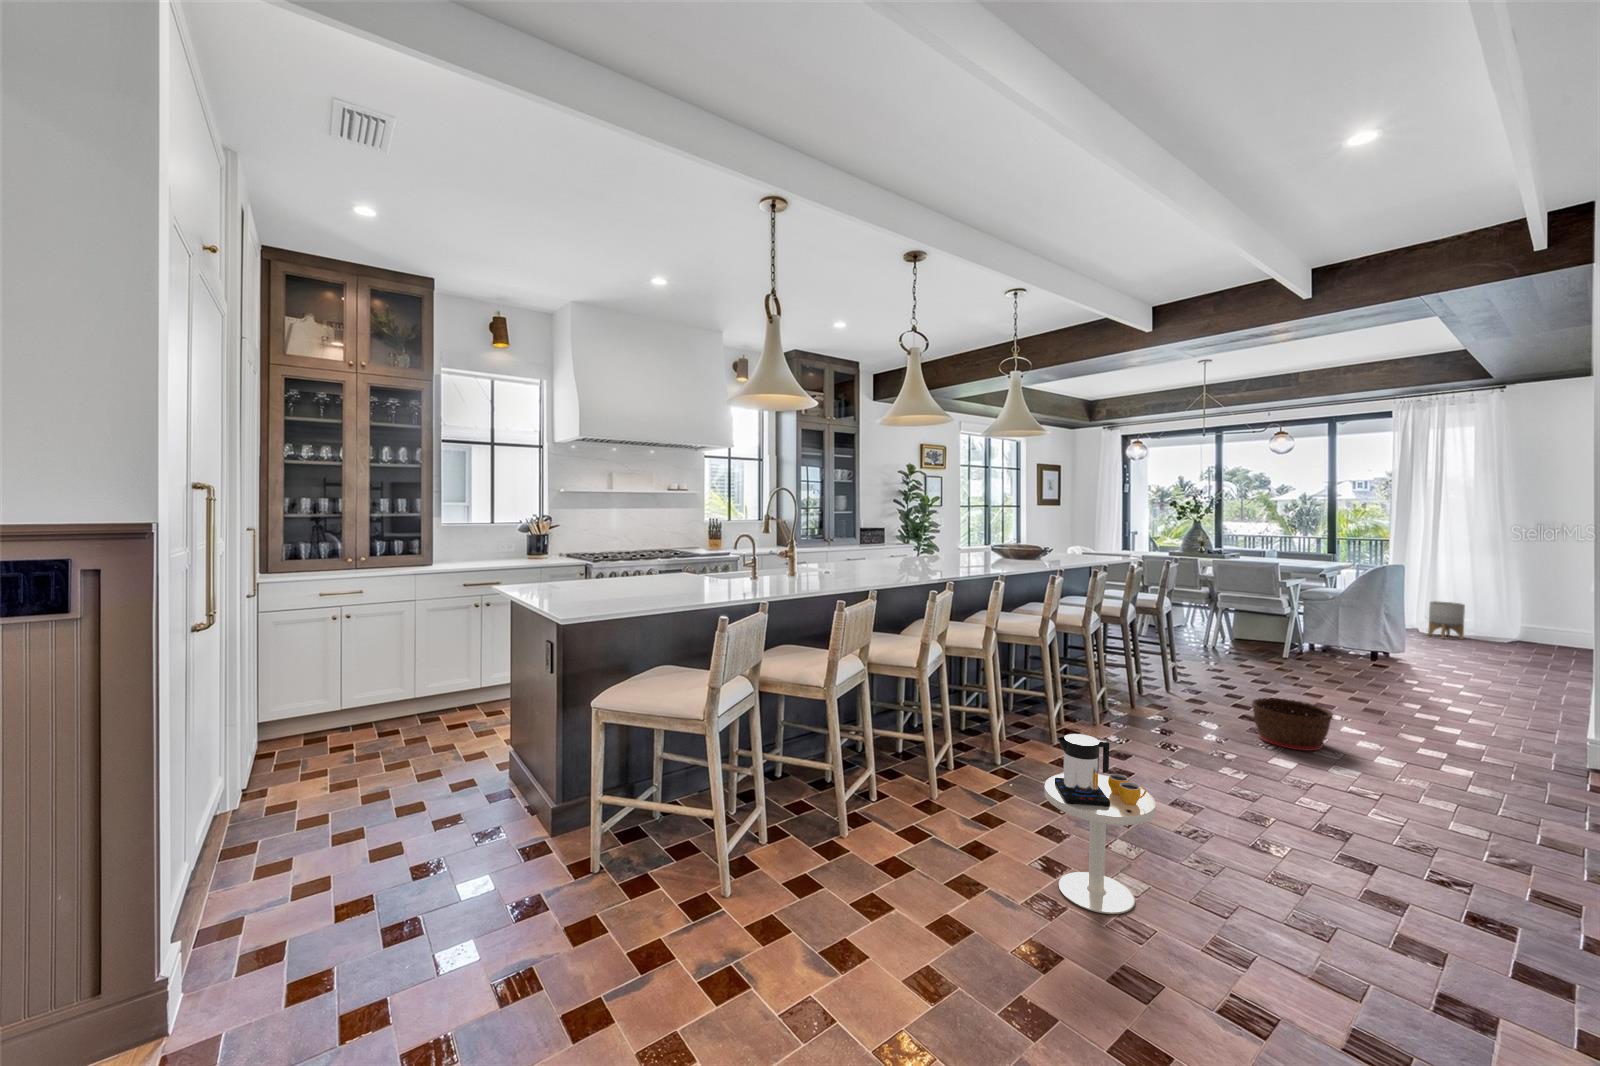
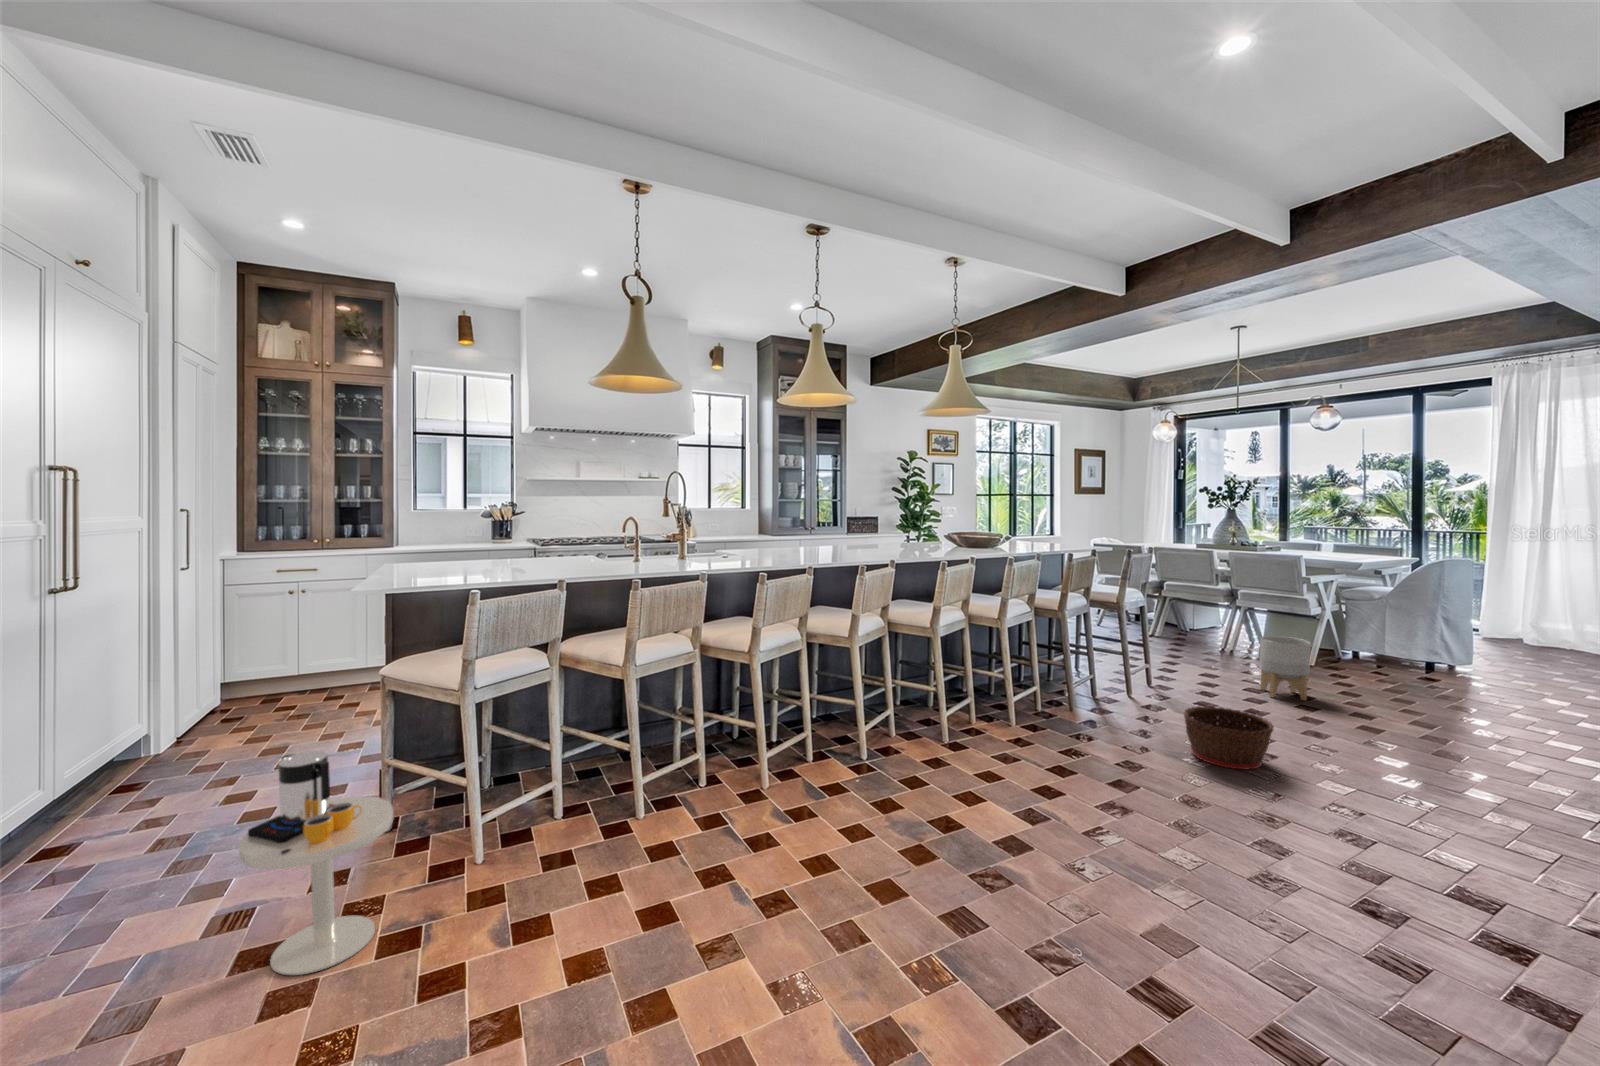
planter: present [1428,601,1465,640] -> present [1260,636,1311,700]
side table: present [1044,734,1156,914] -> present [239,751,393,975]

